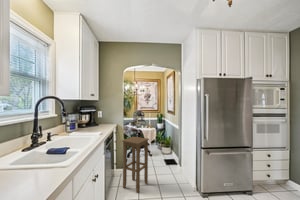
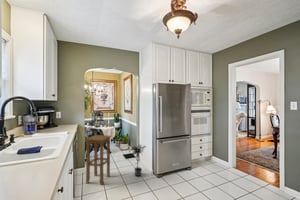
potted plant: none [168,151,191,190] -> present [129,145,145,176]

